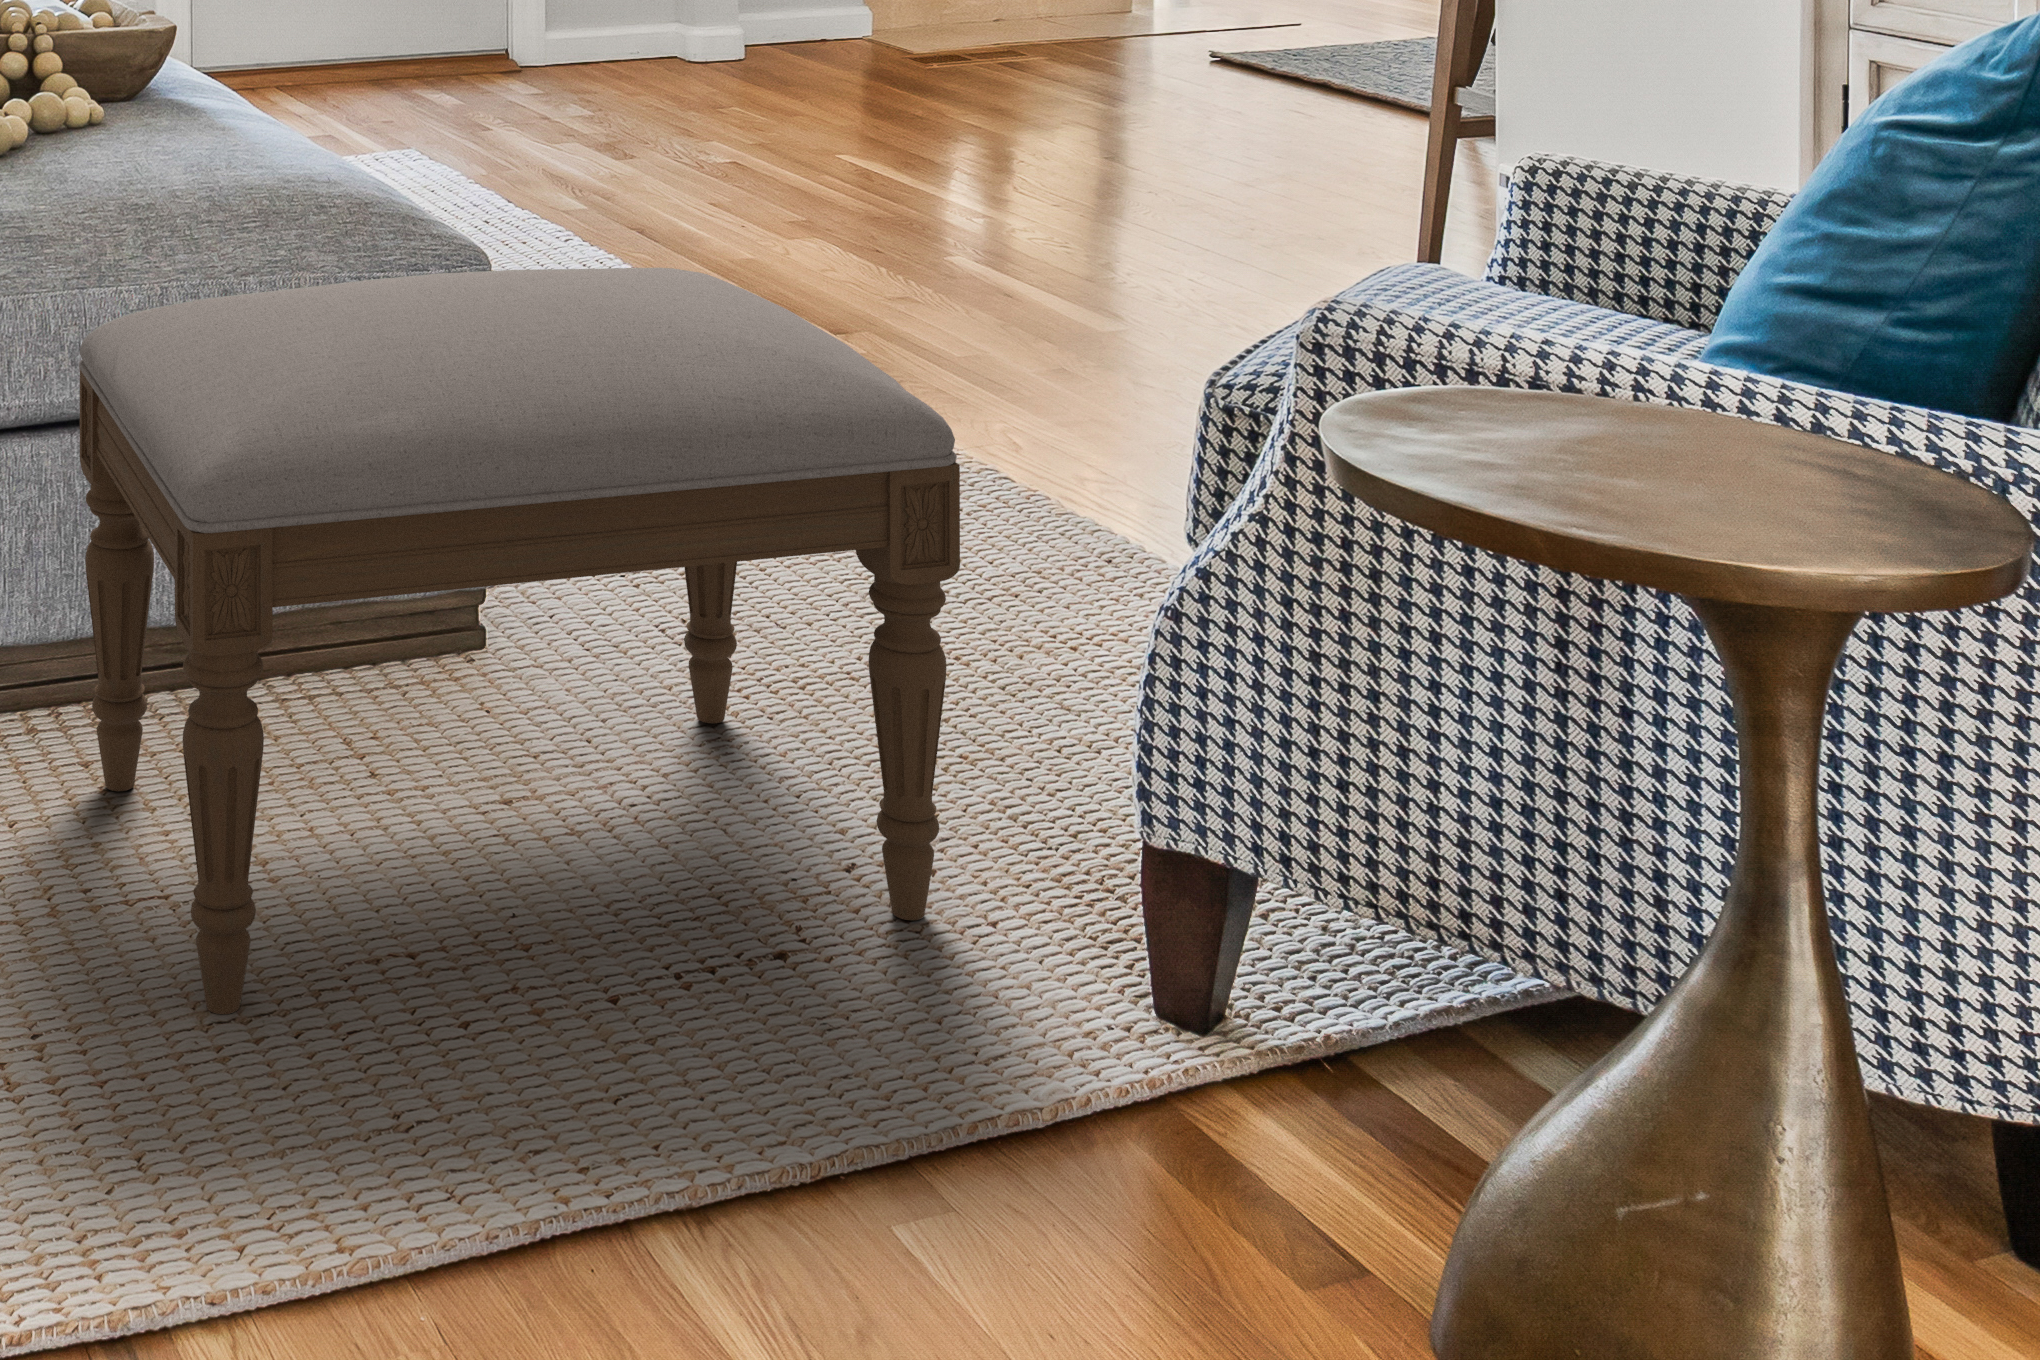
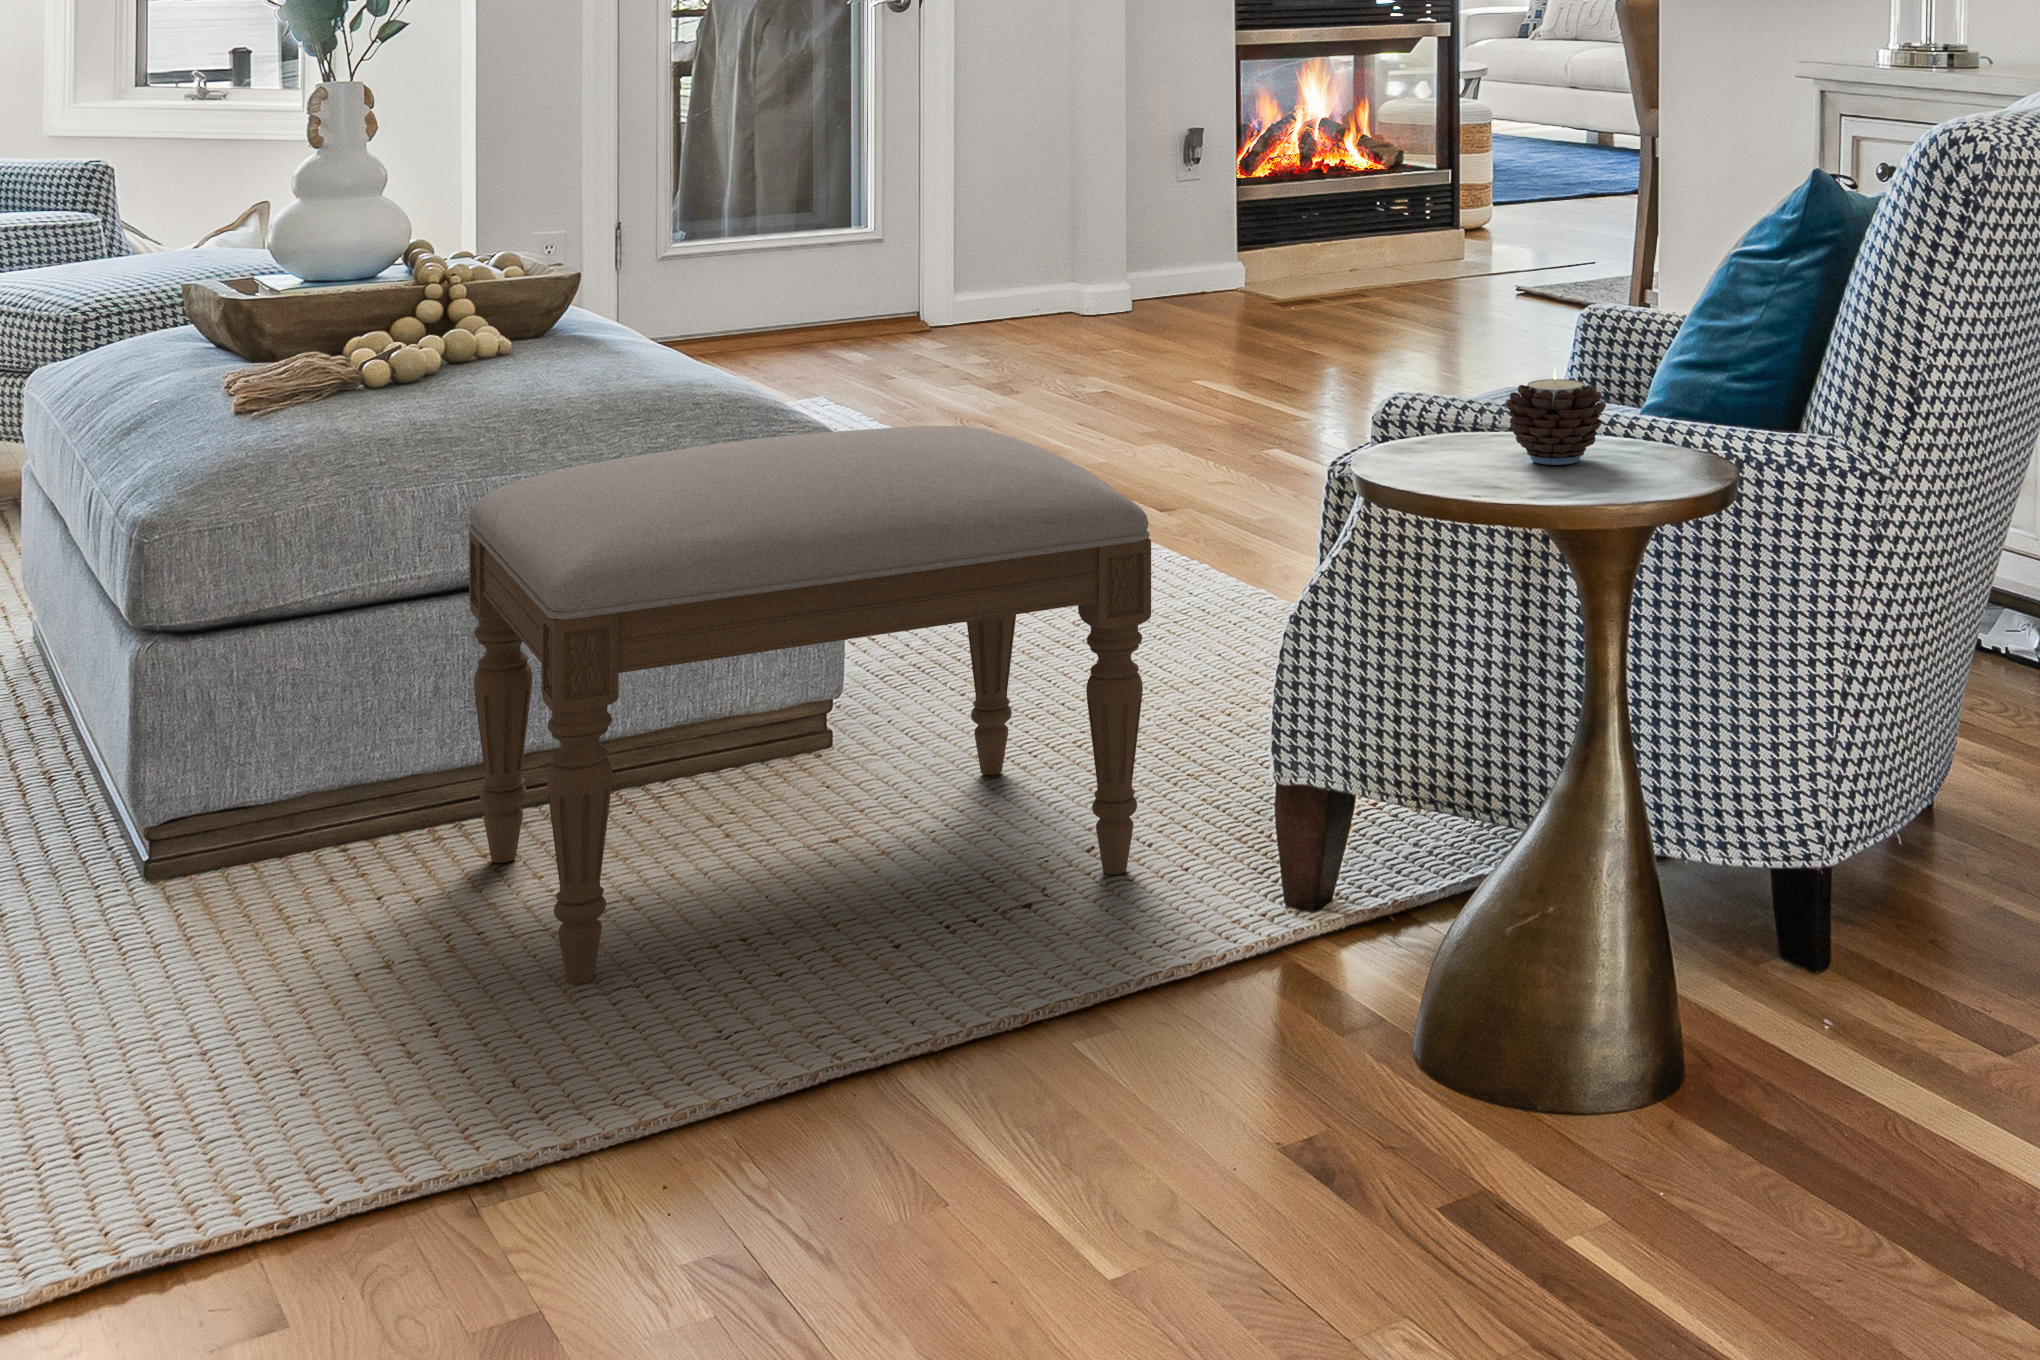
candle: none [1593,314,1769,470] -> present [1506,369,1606,465]

